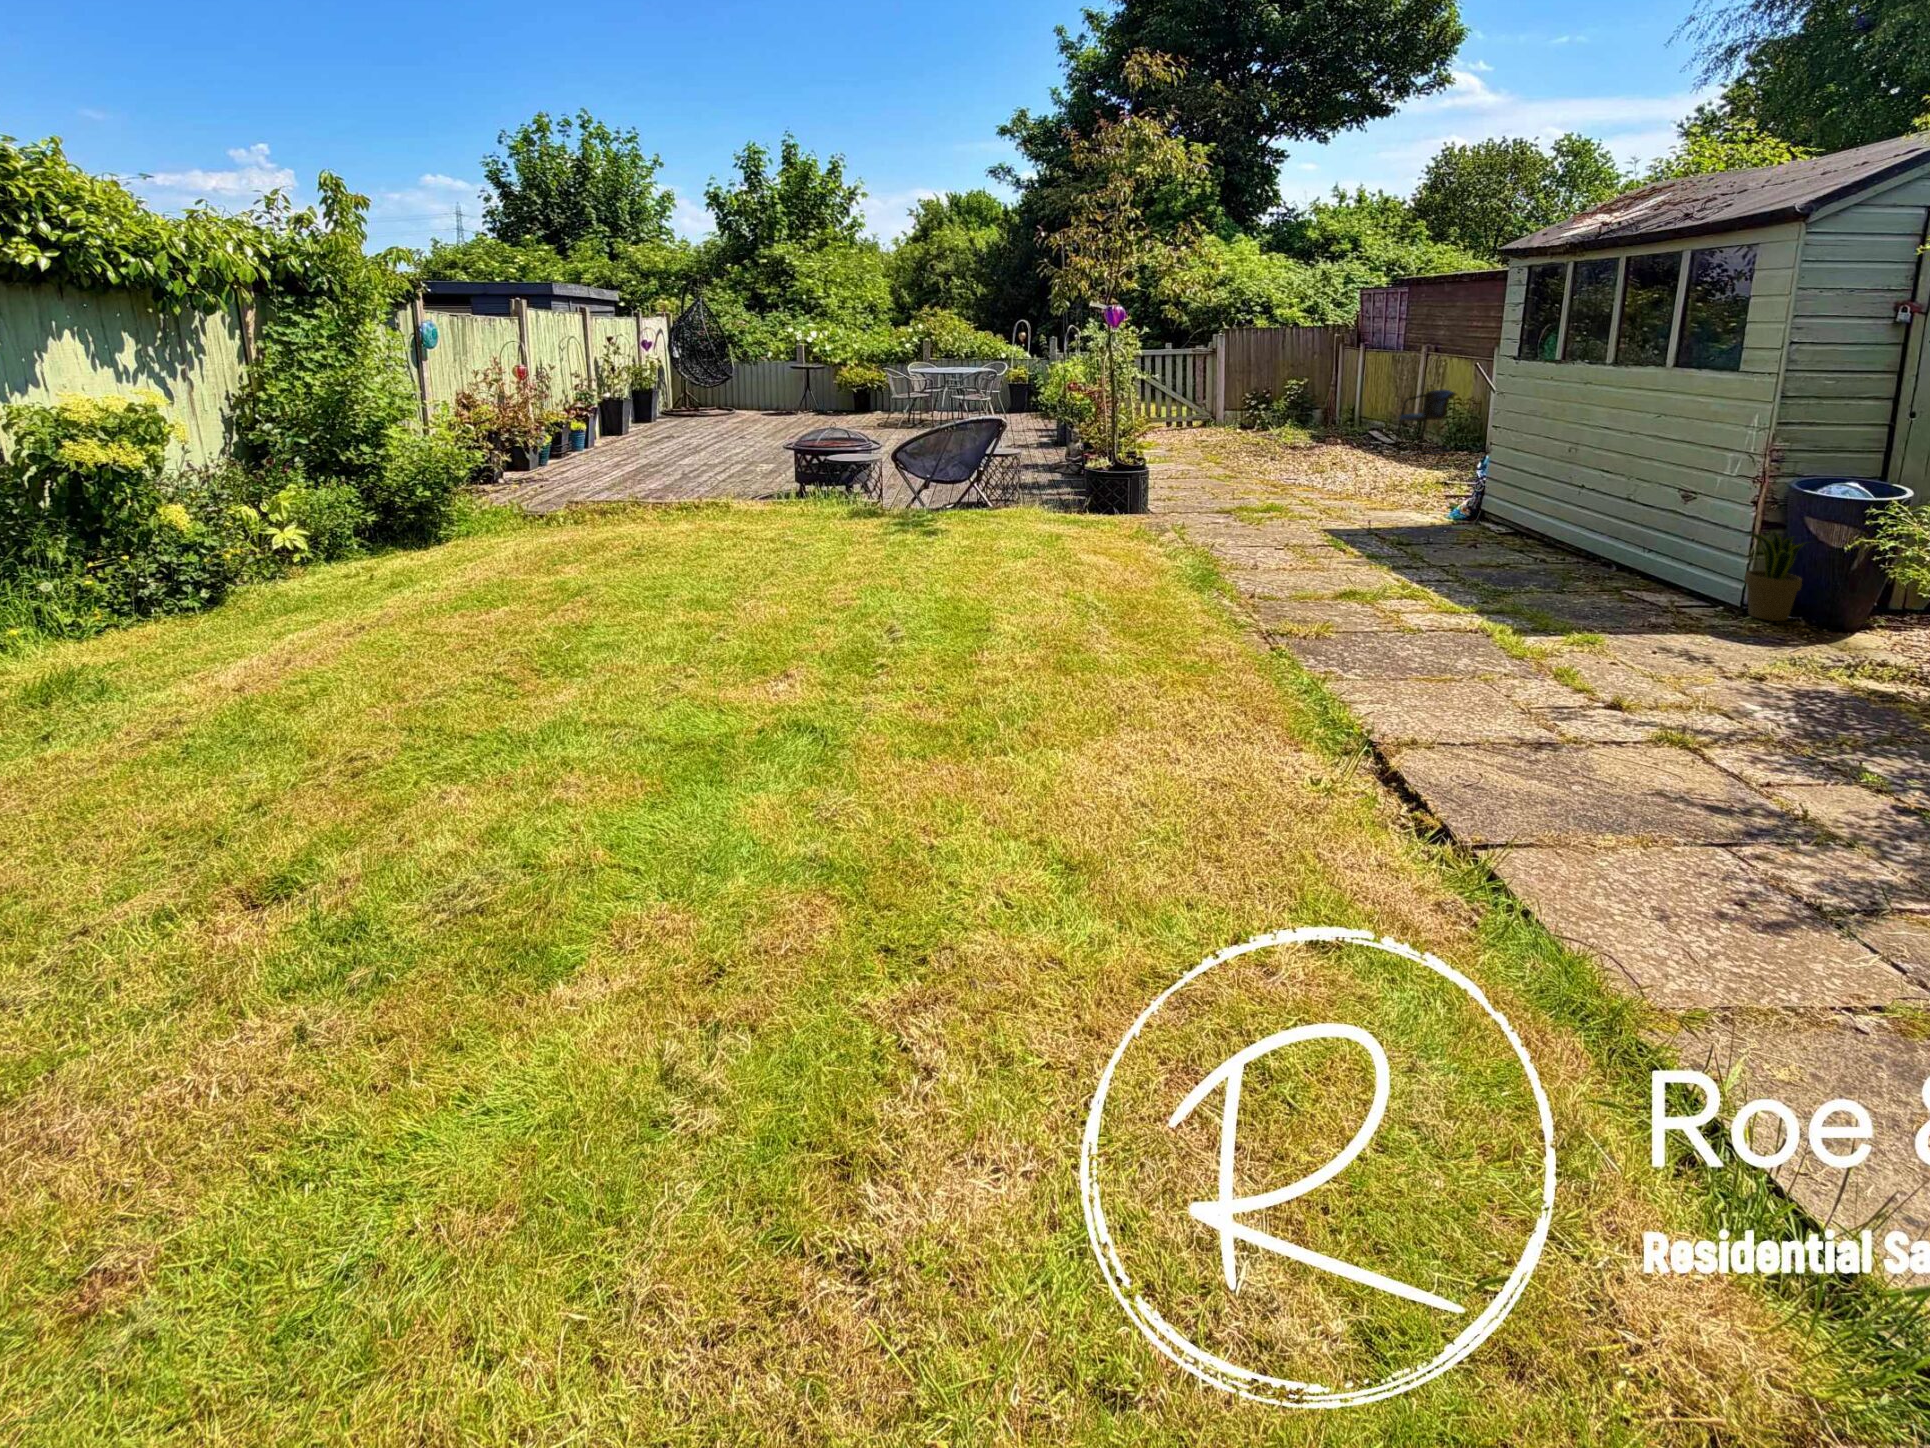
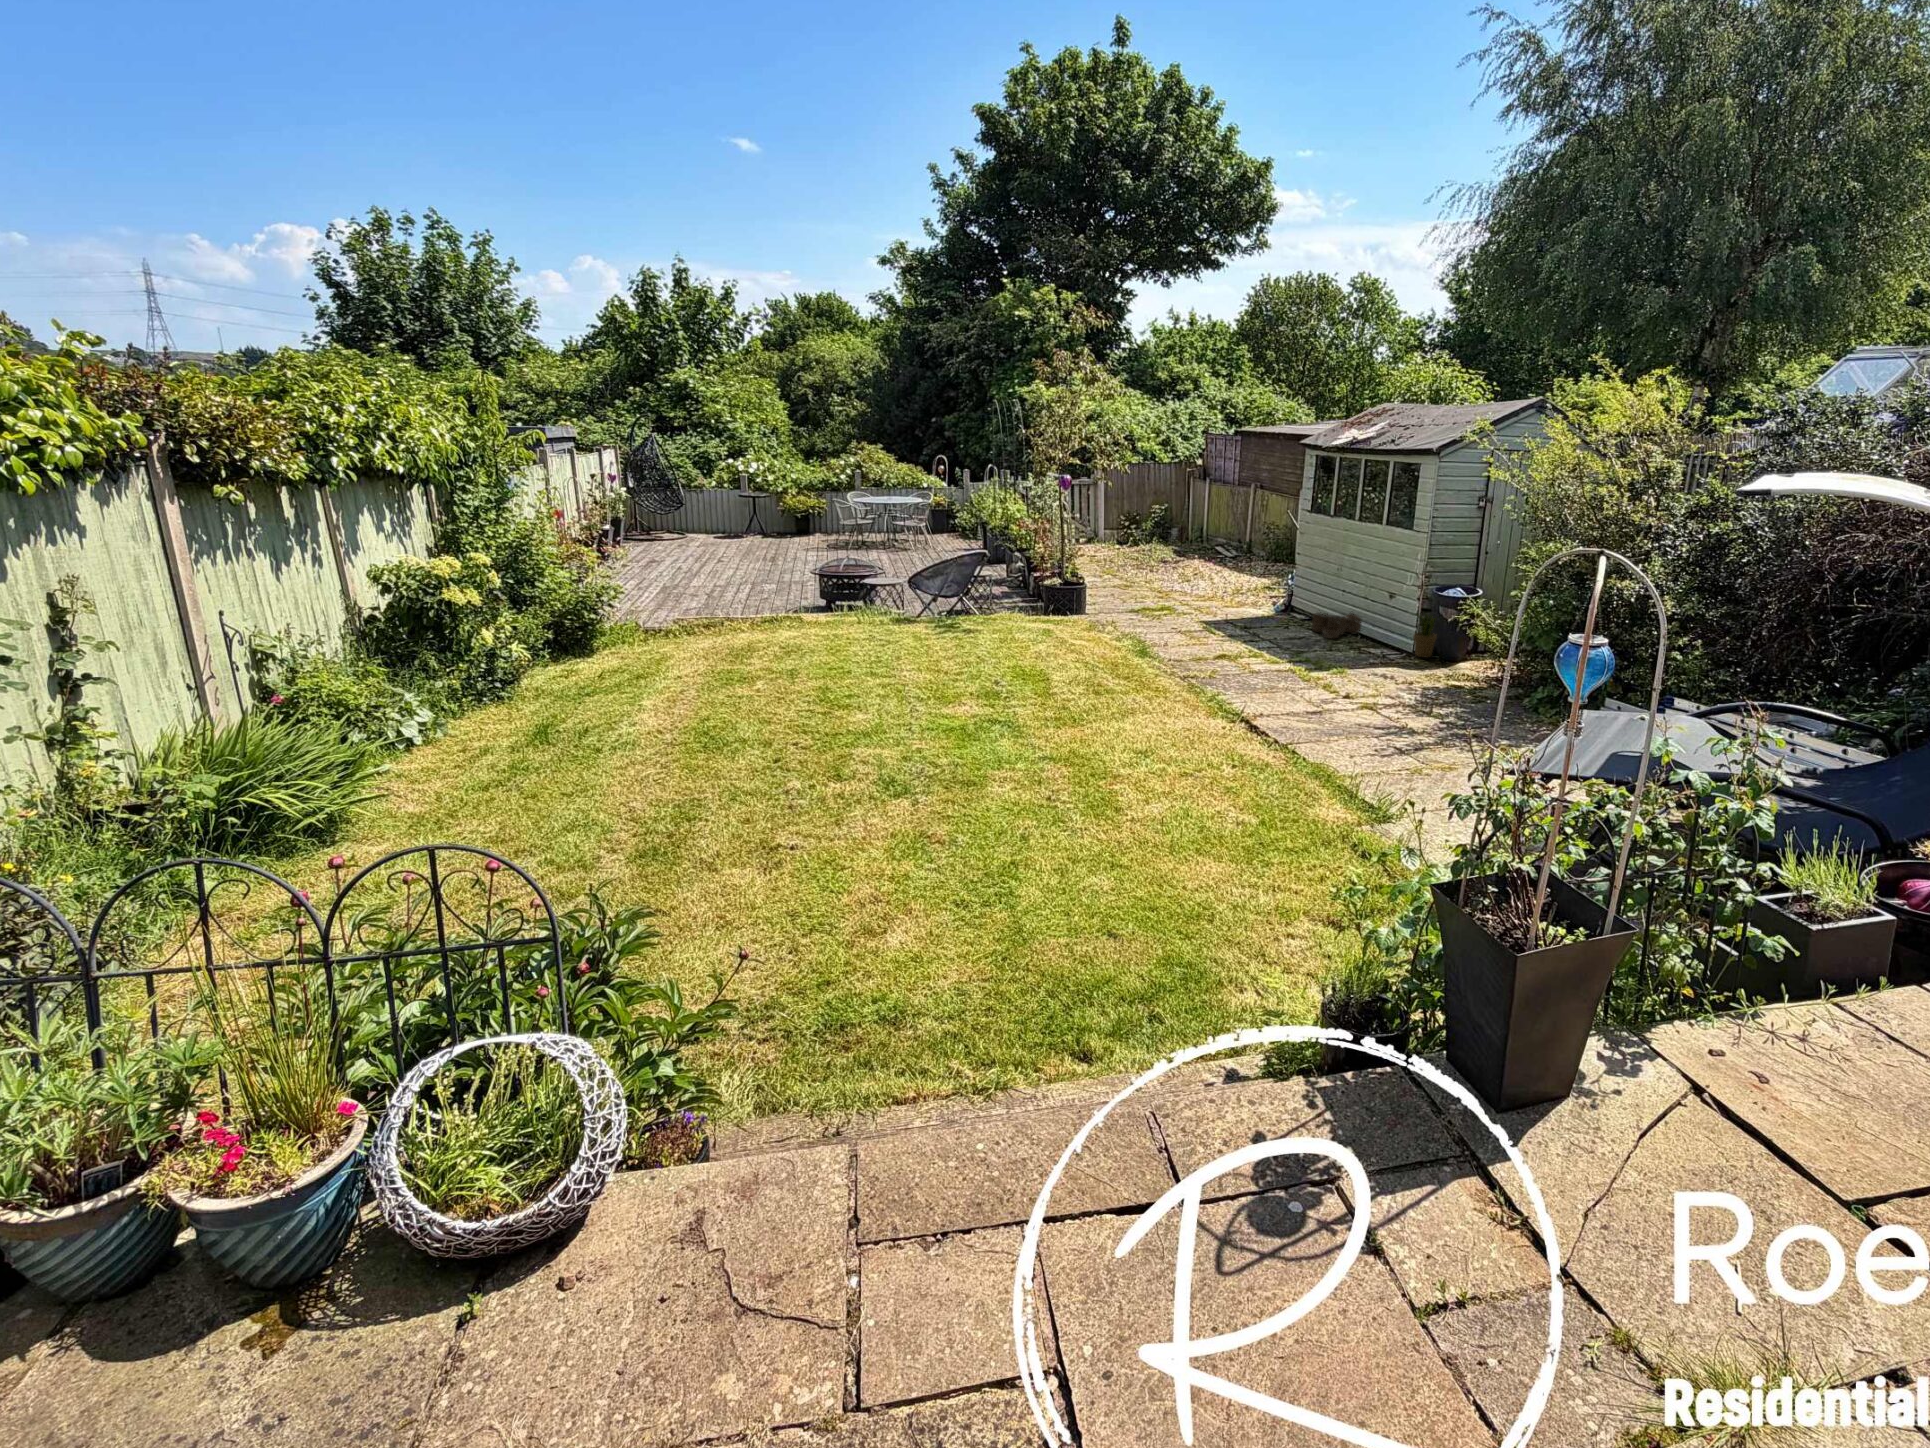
chair: present [1395,390,1455,454] -> none [1237,513,1277,560]
woven basket: none [1519,520,1617,571] -> present [1312,612,1362,638]

